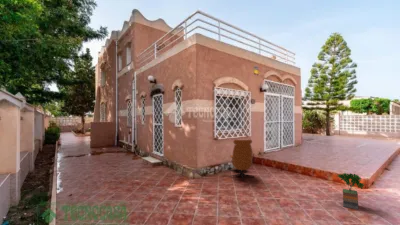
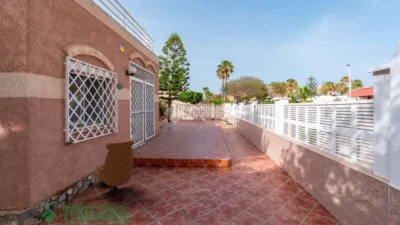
potted tree: present [338,173,364,209] -> none [234,167,259,203]

